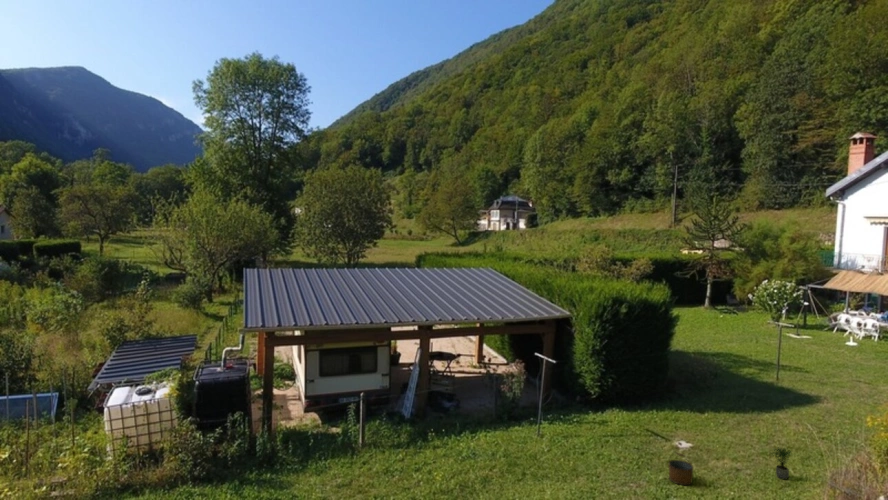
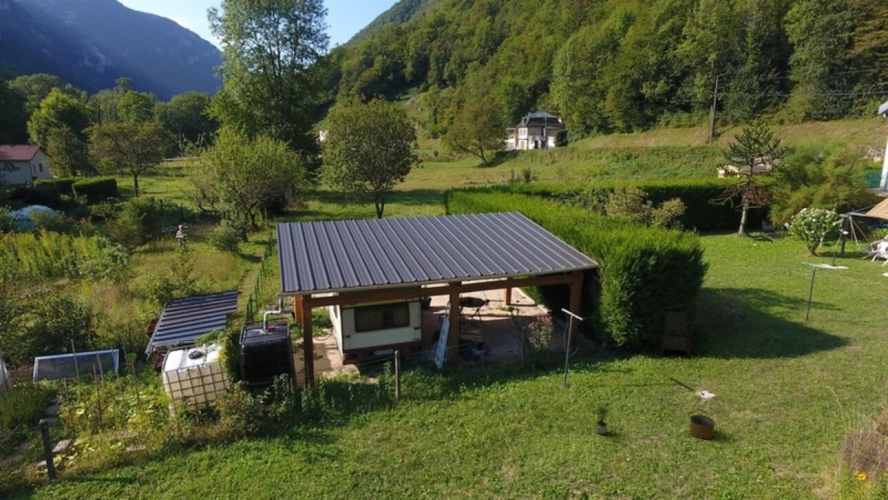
lounge chair: none [636,364,666,413] -> present [661,312,691,359]
potted plant: present [773,448,791,480] -> present [593,406,609,435]

